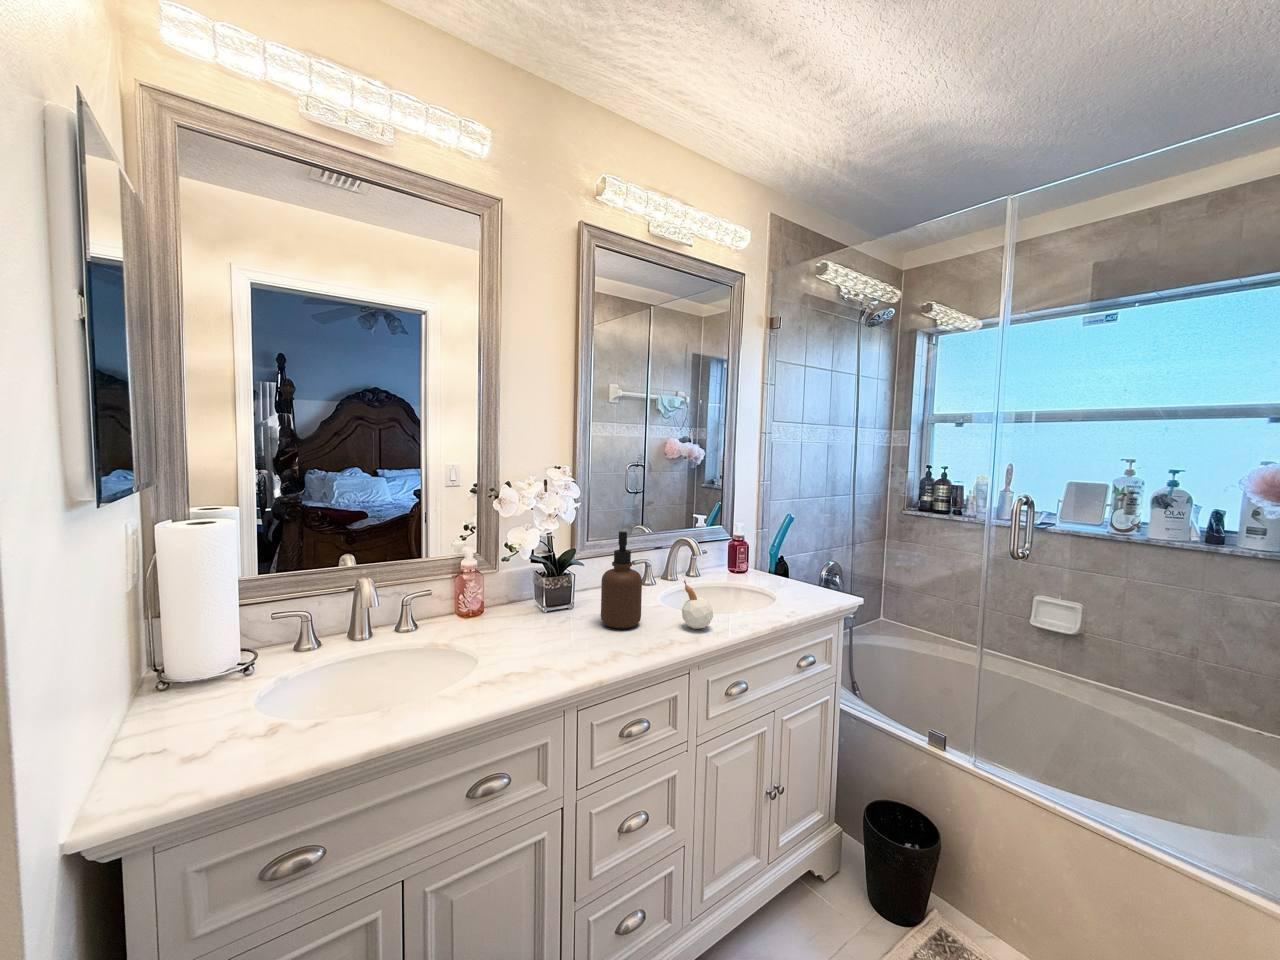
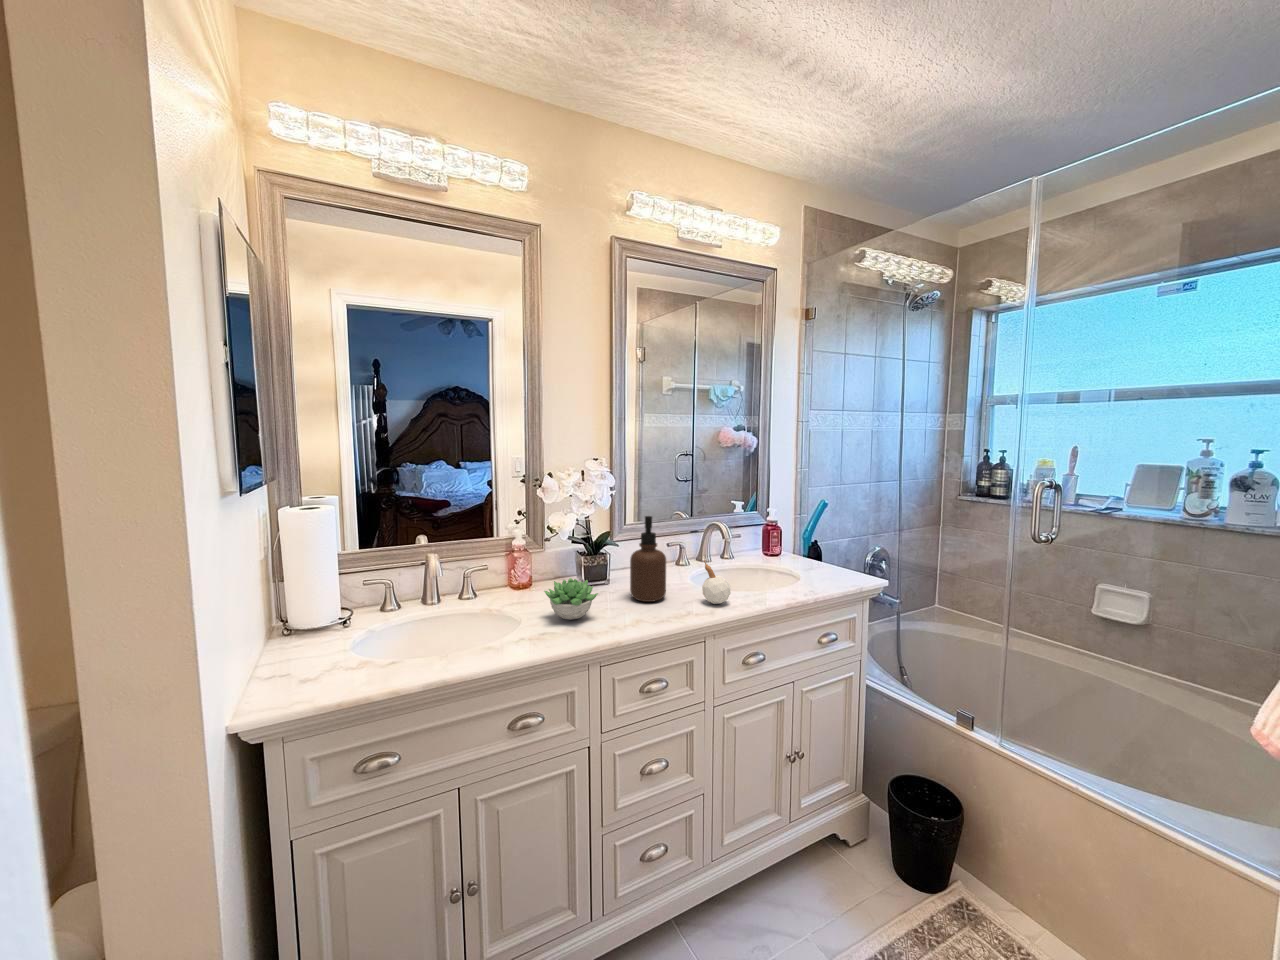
succulent plant: none [506,604,571,654] -> present [544,578,598,619]

